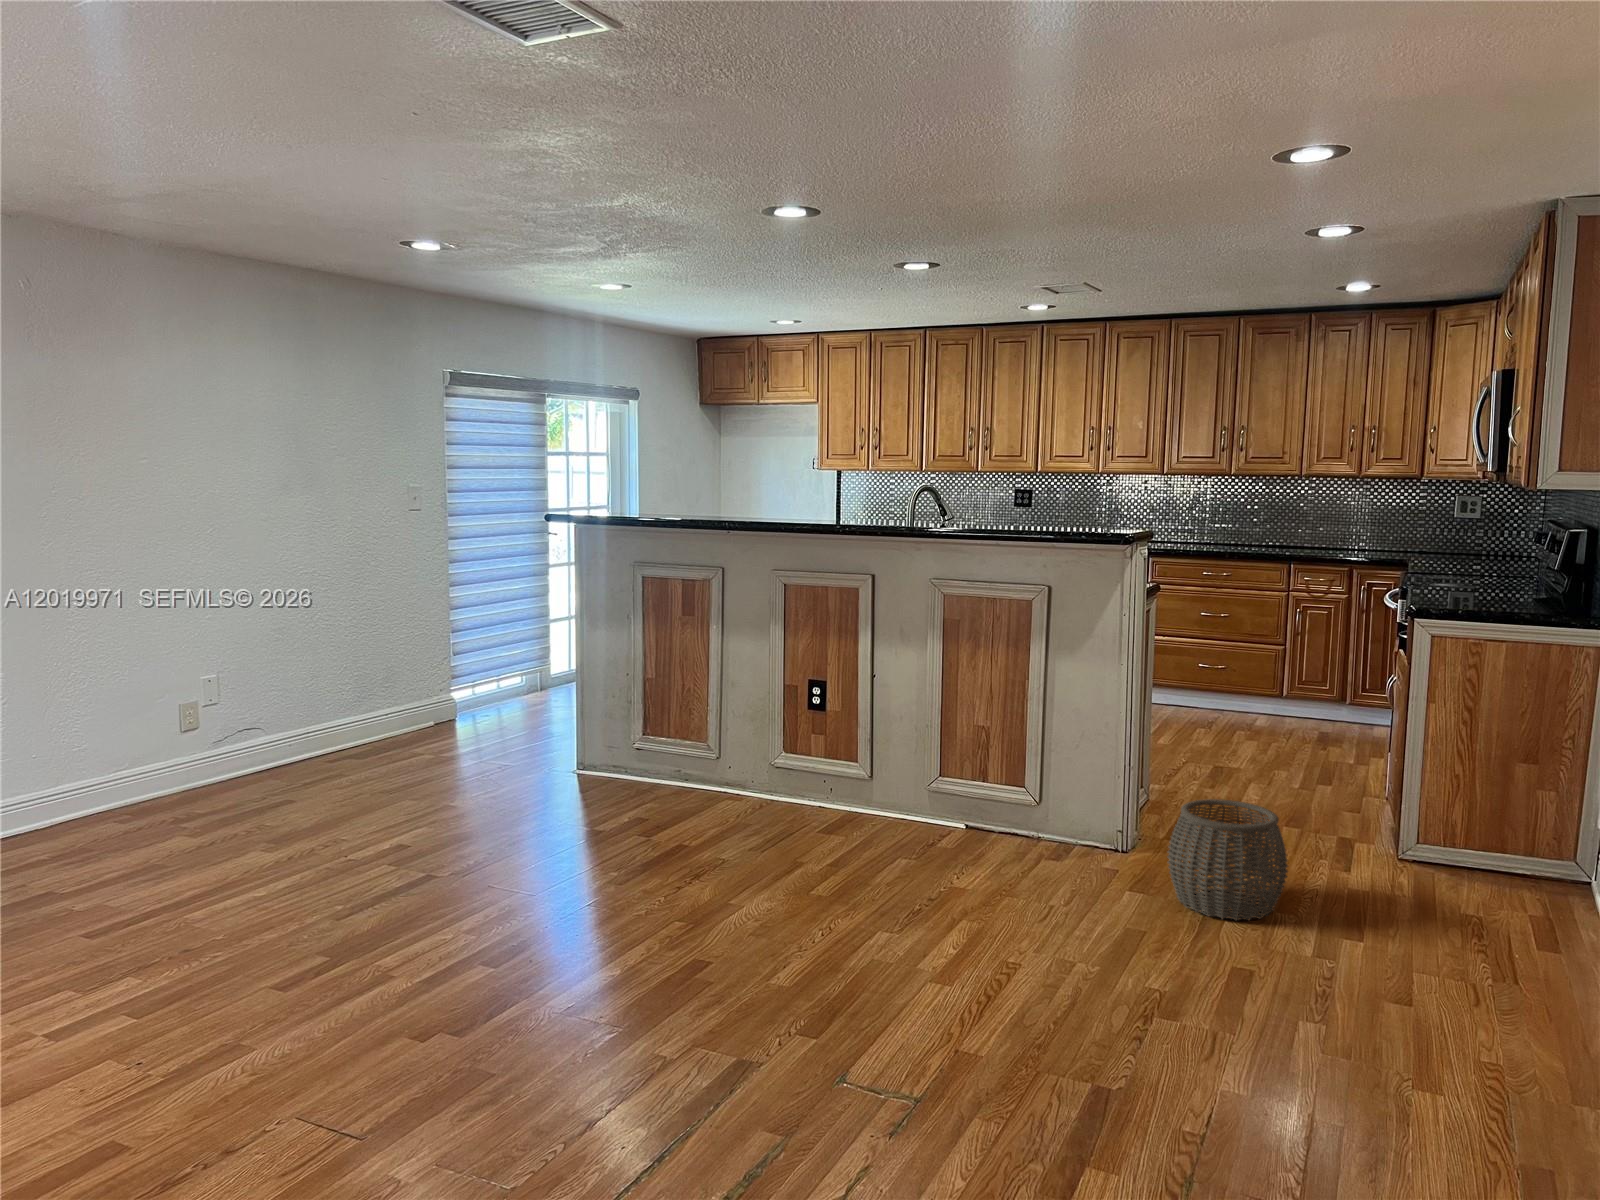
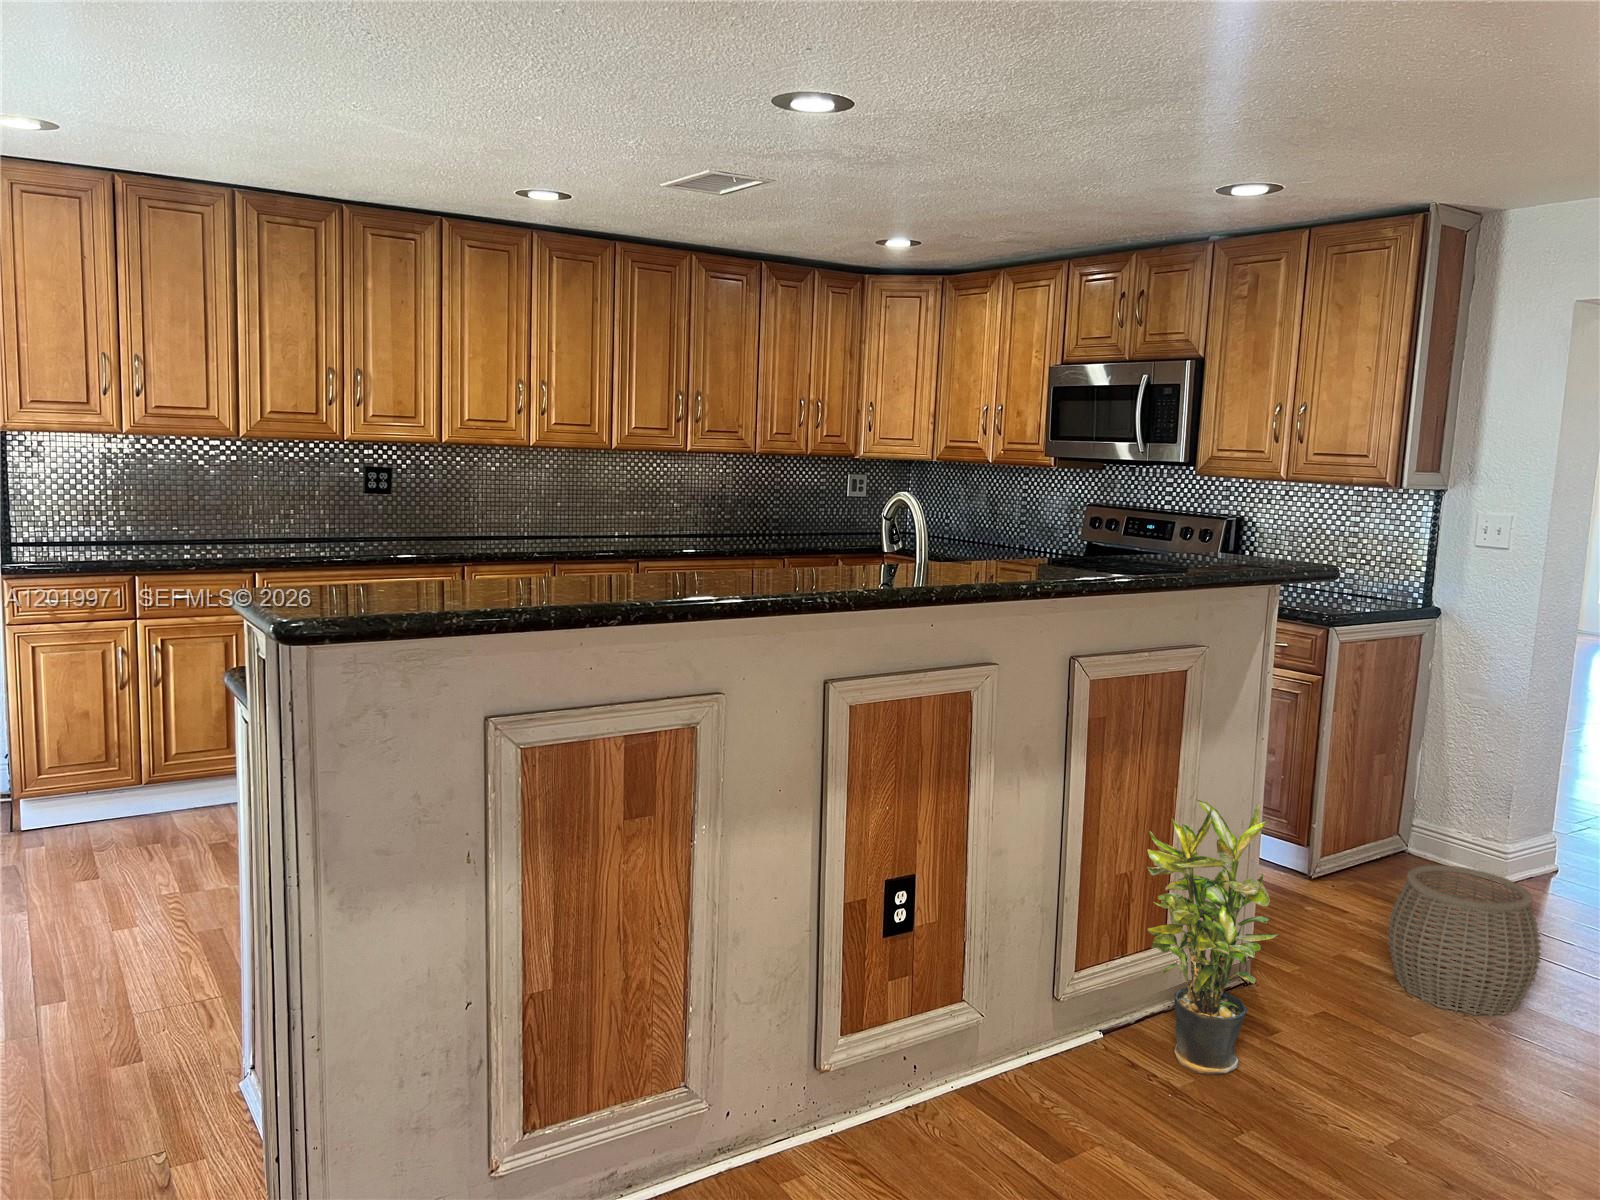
potted plant: none [924,680,1019,853] -> present [1147,800,1278,1075]

